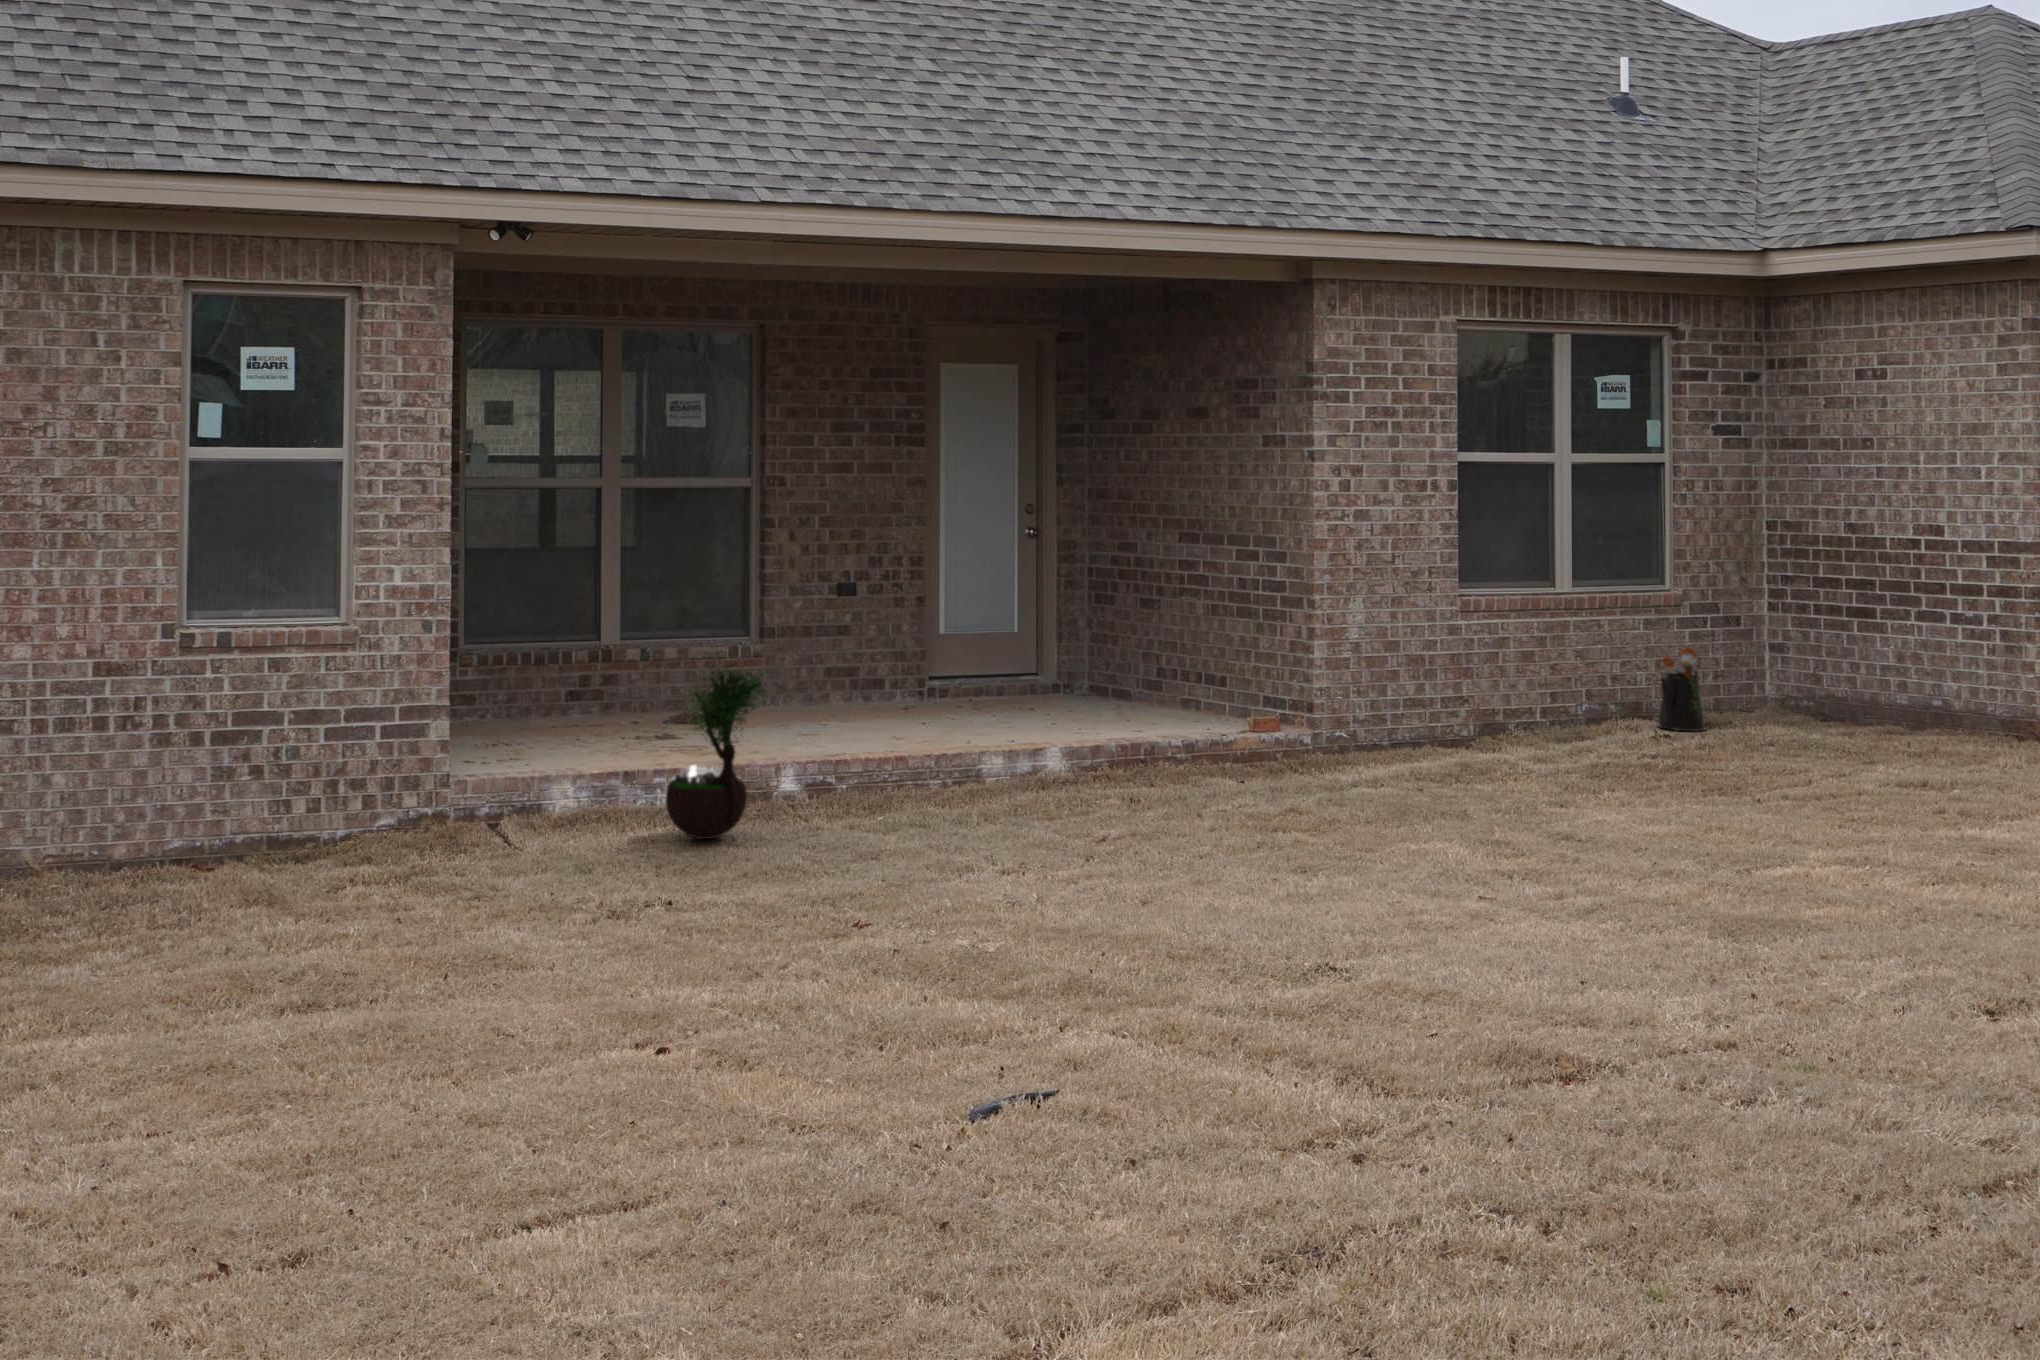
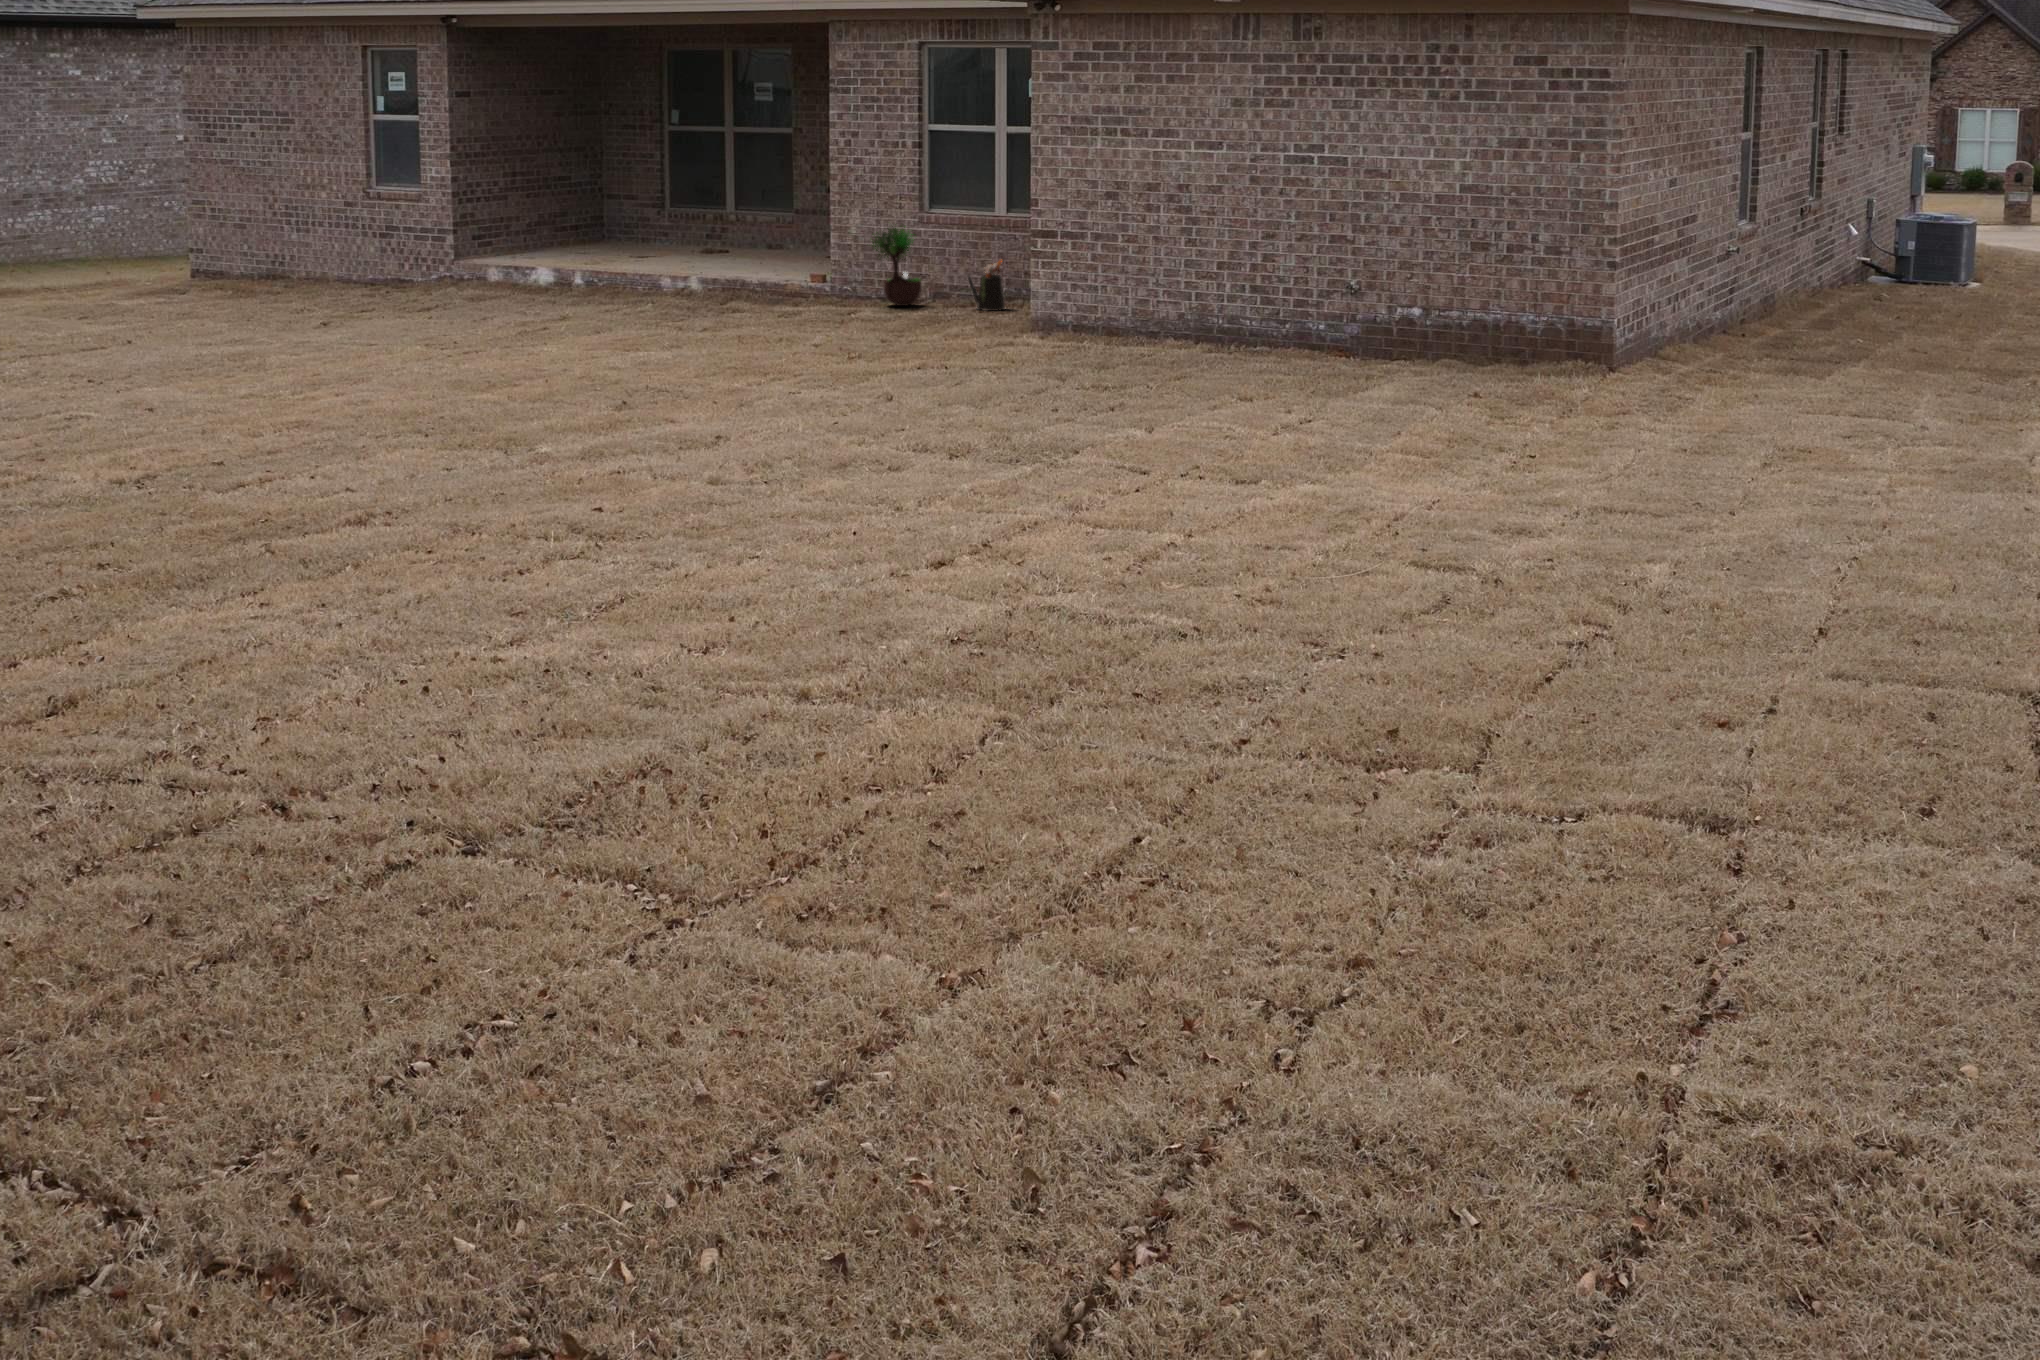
potted tree: present [666,653,775,839] -> present [872,226,922,306]

